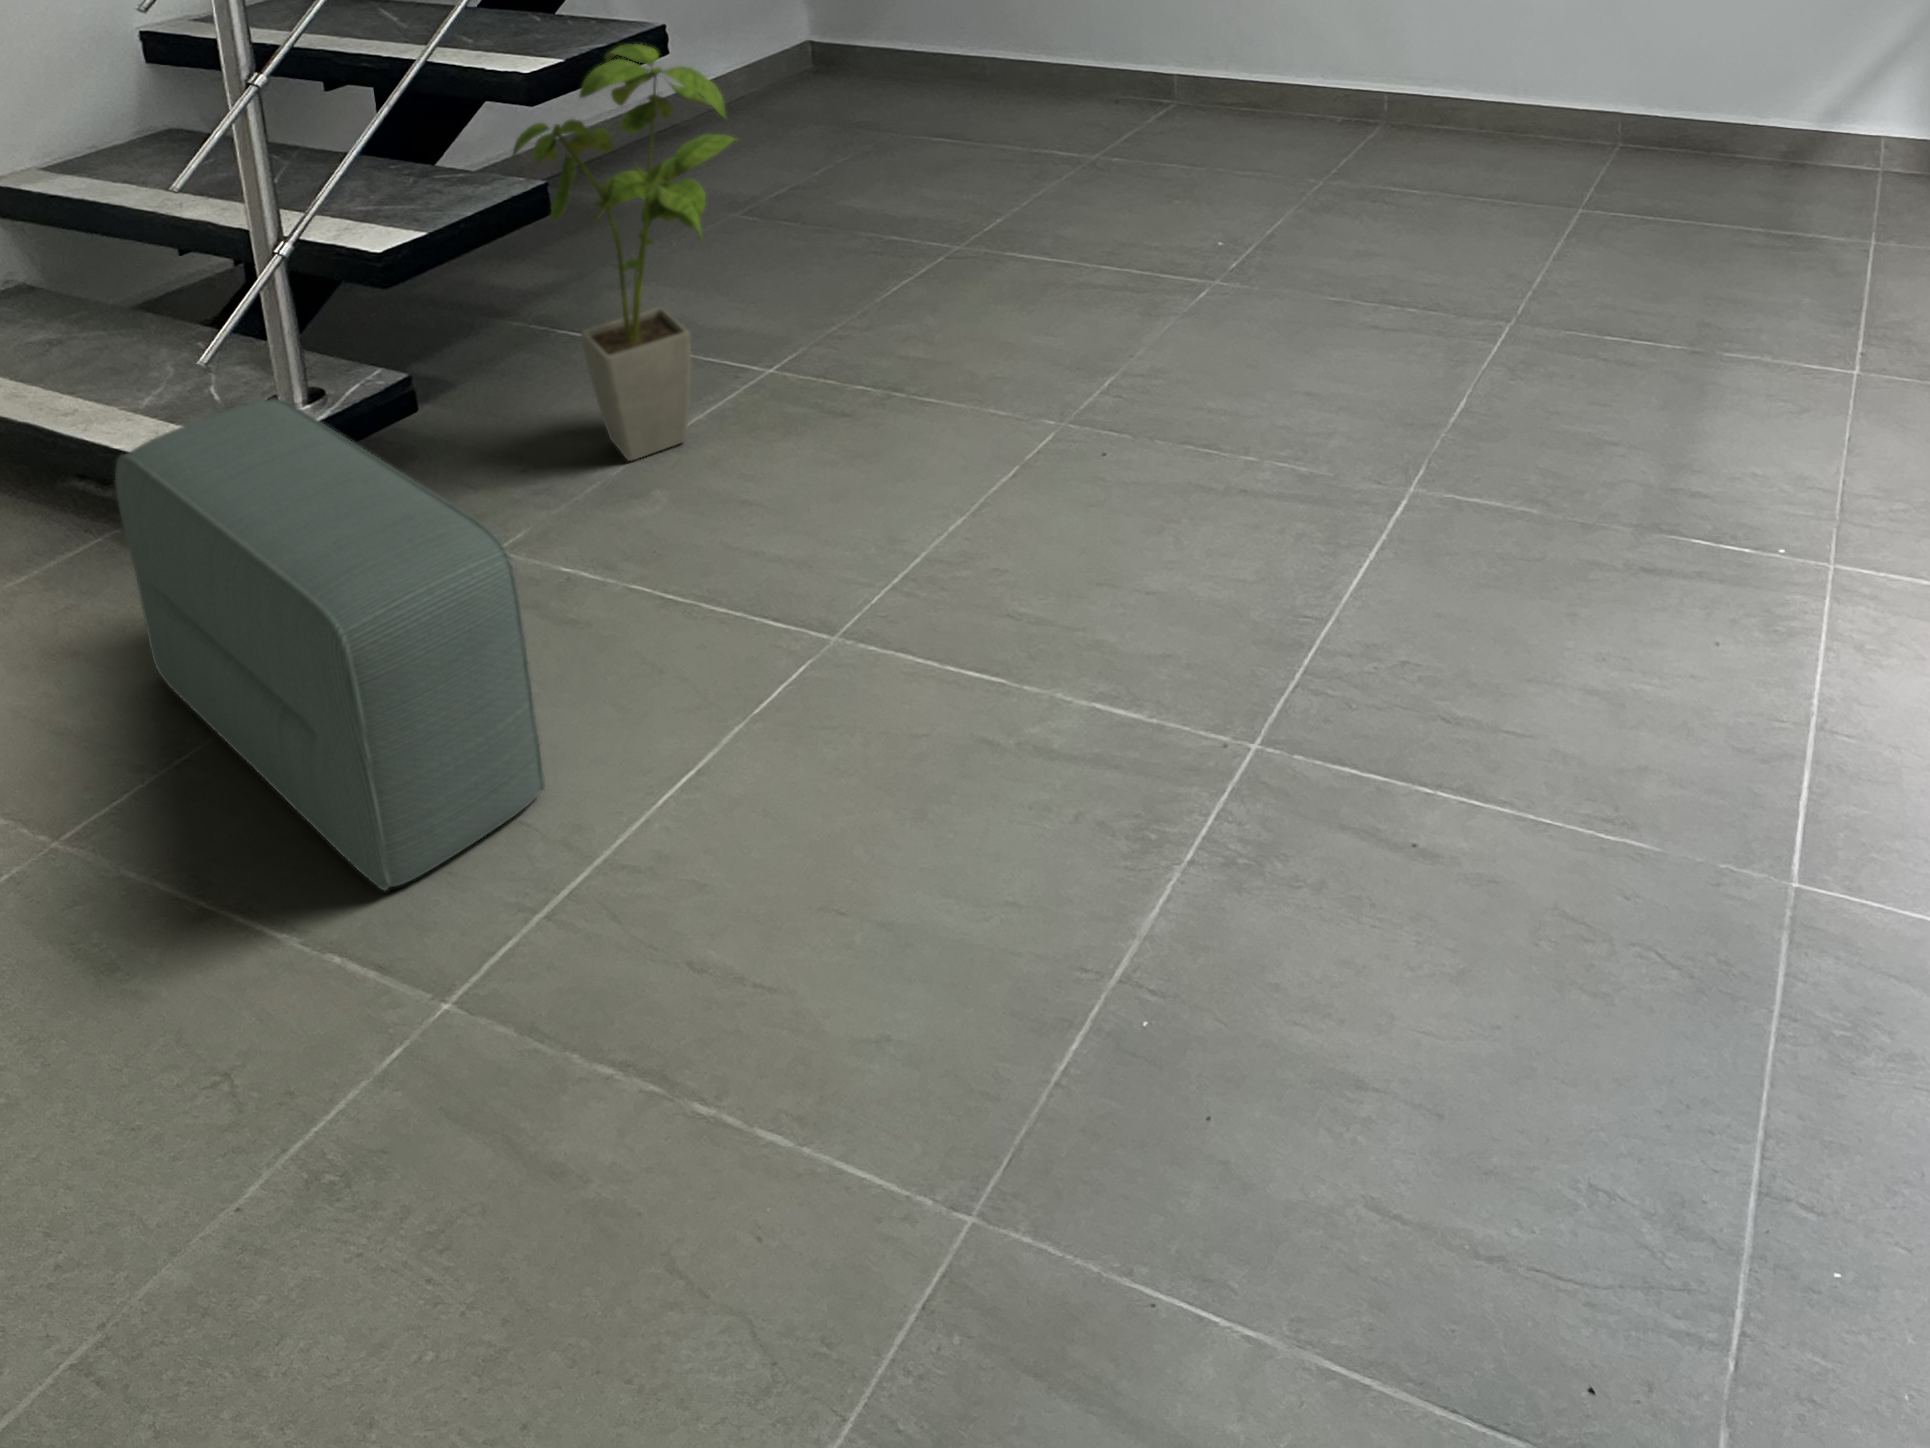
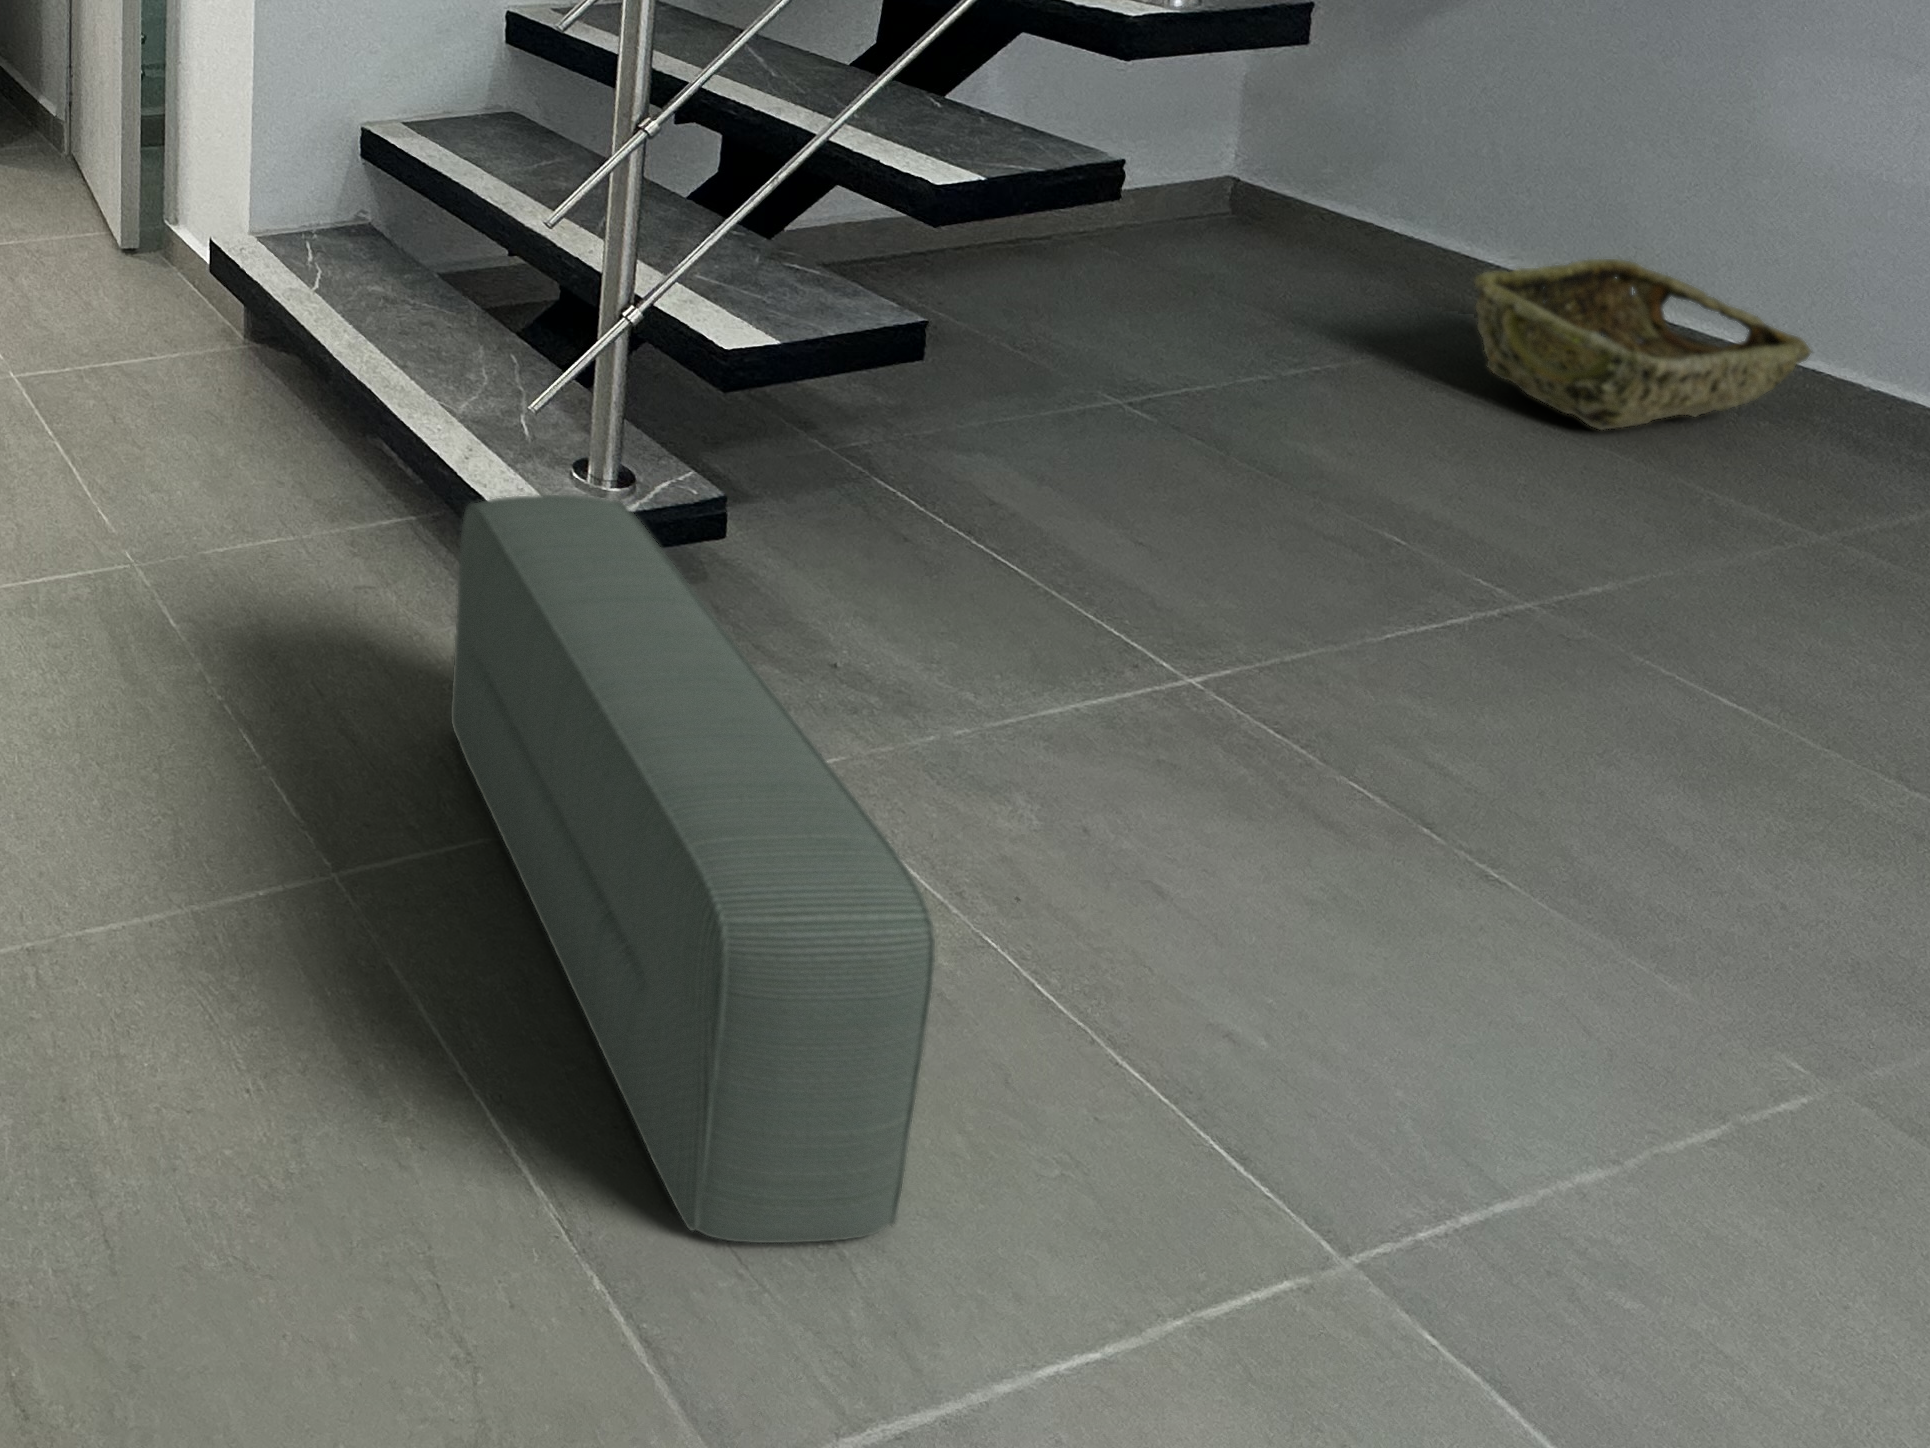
woven basket: none [932,25,1090,130] -> present [1474,259,1812,430]
house plant: present [513,44,739,461] -> none [917,211,1279,747]

